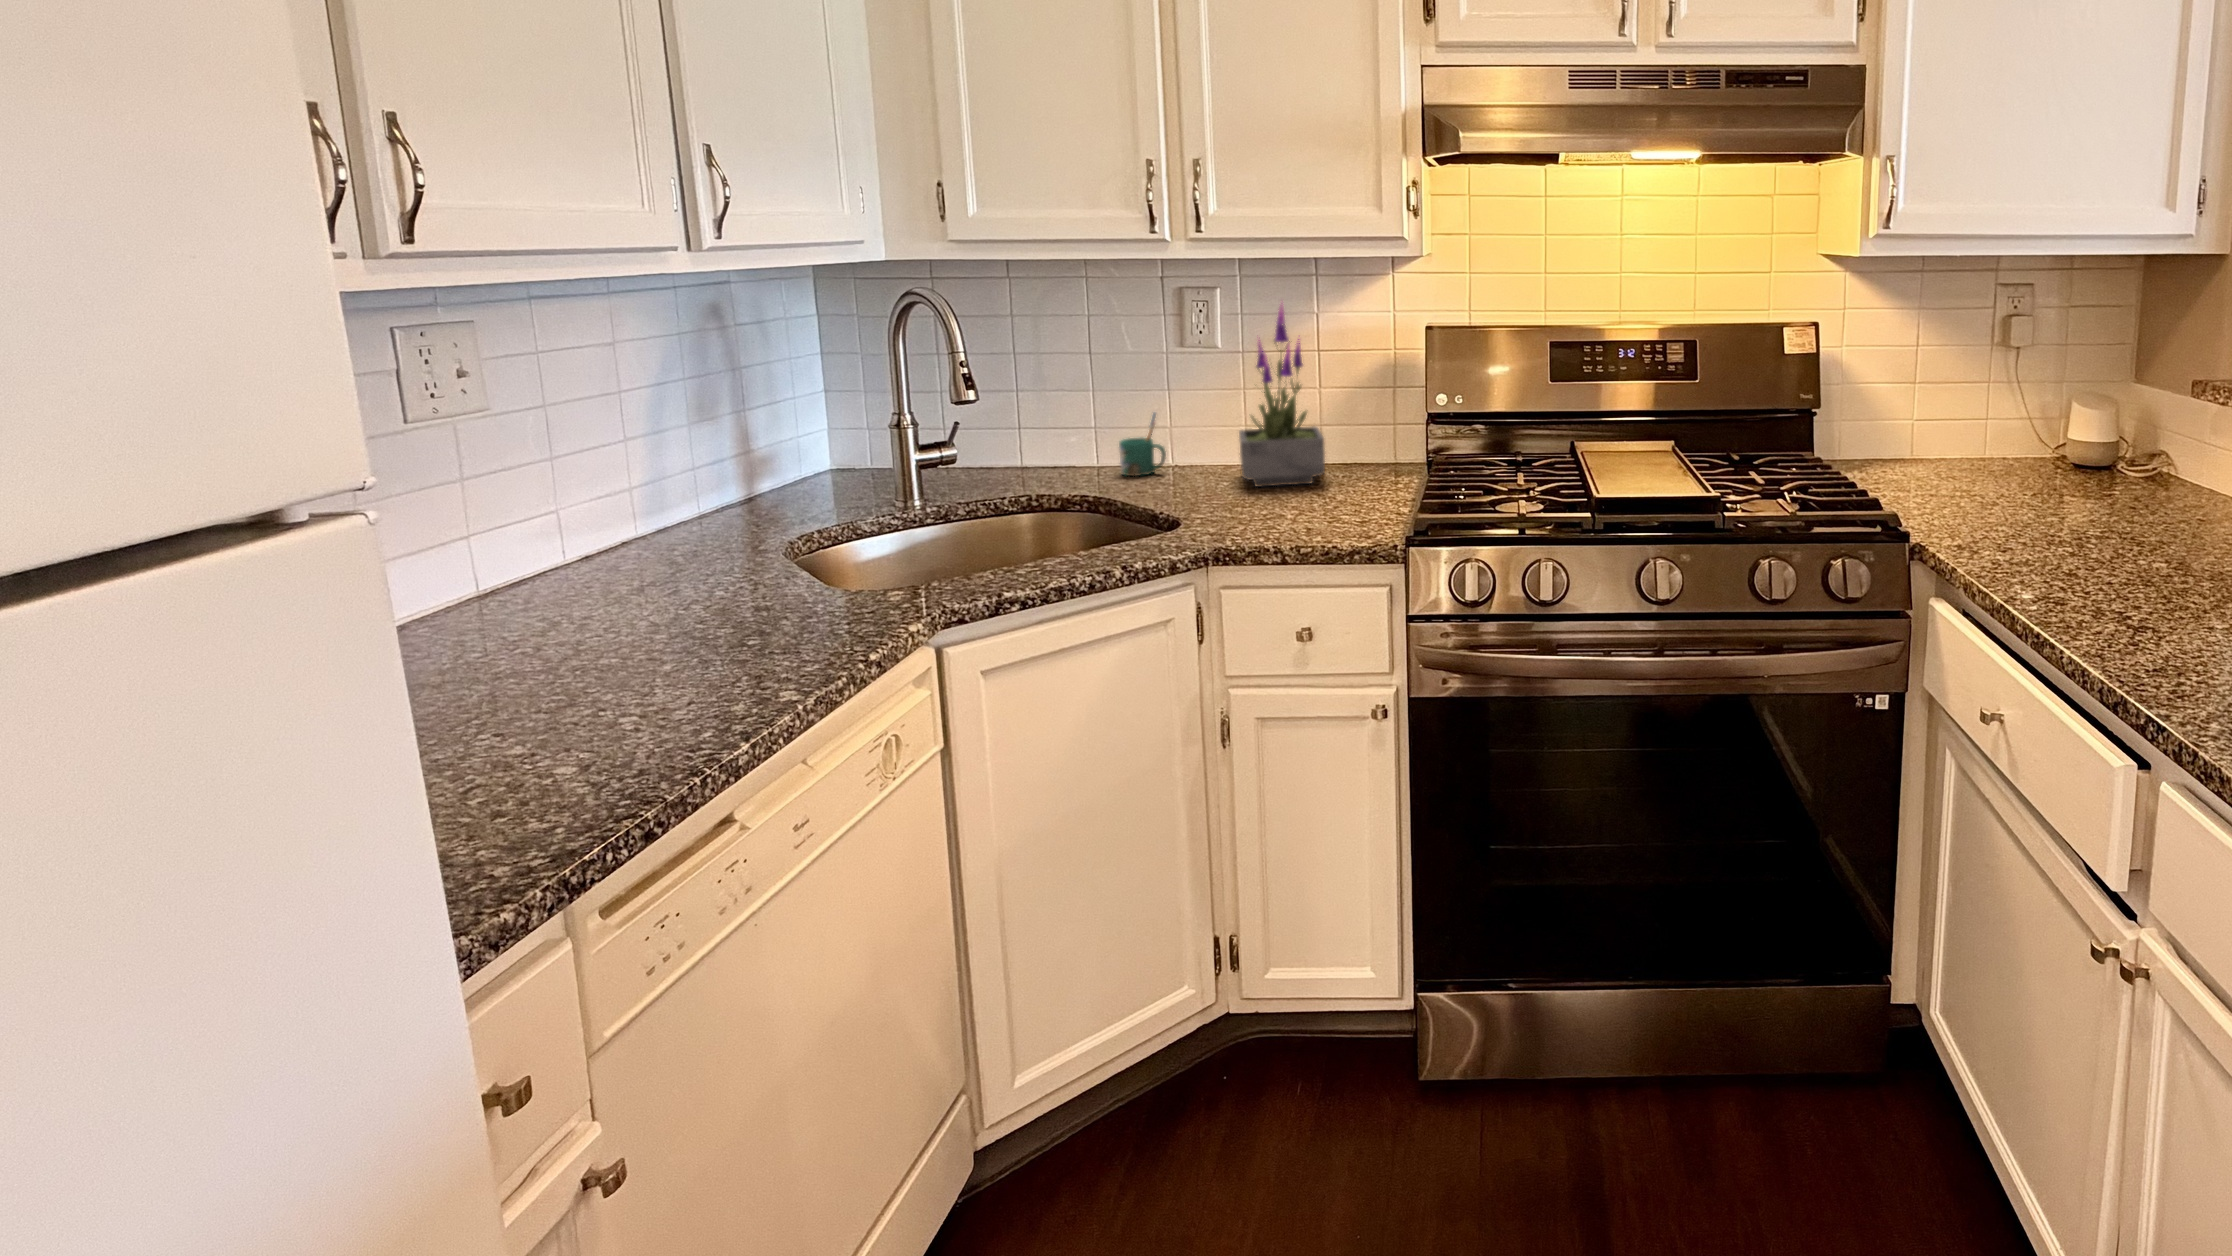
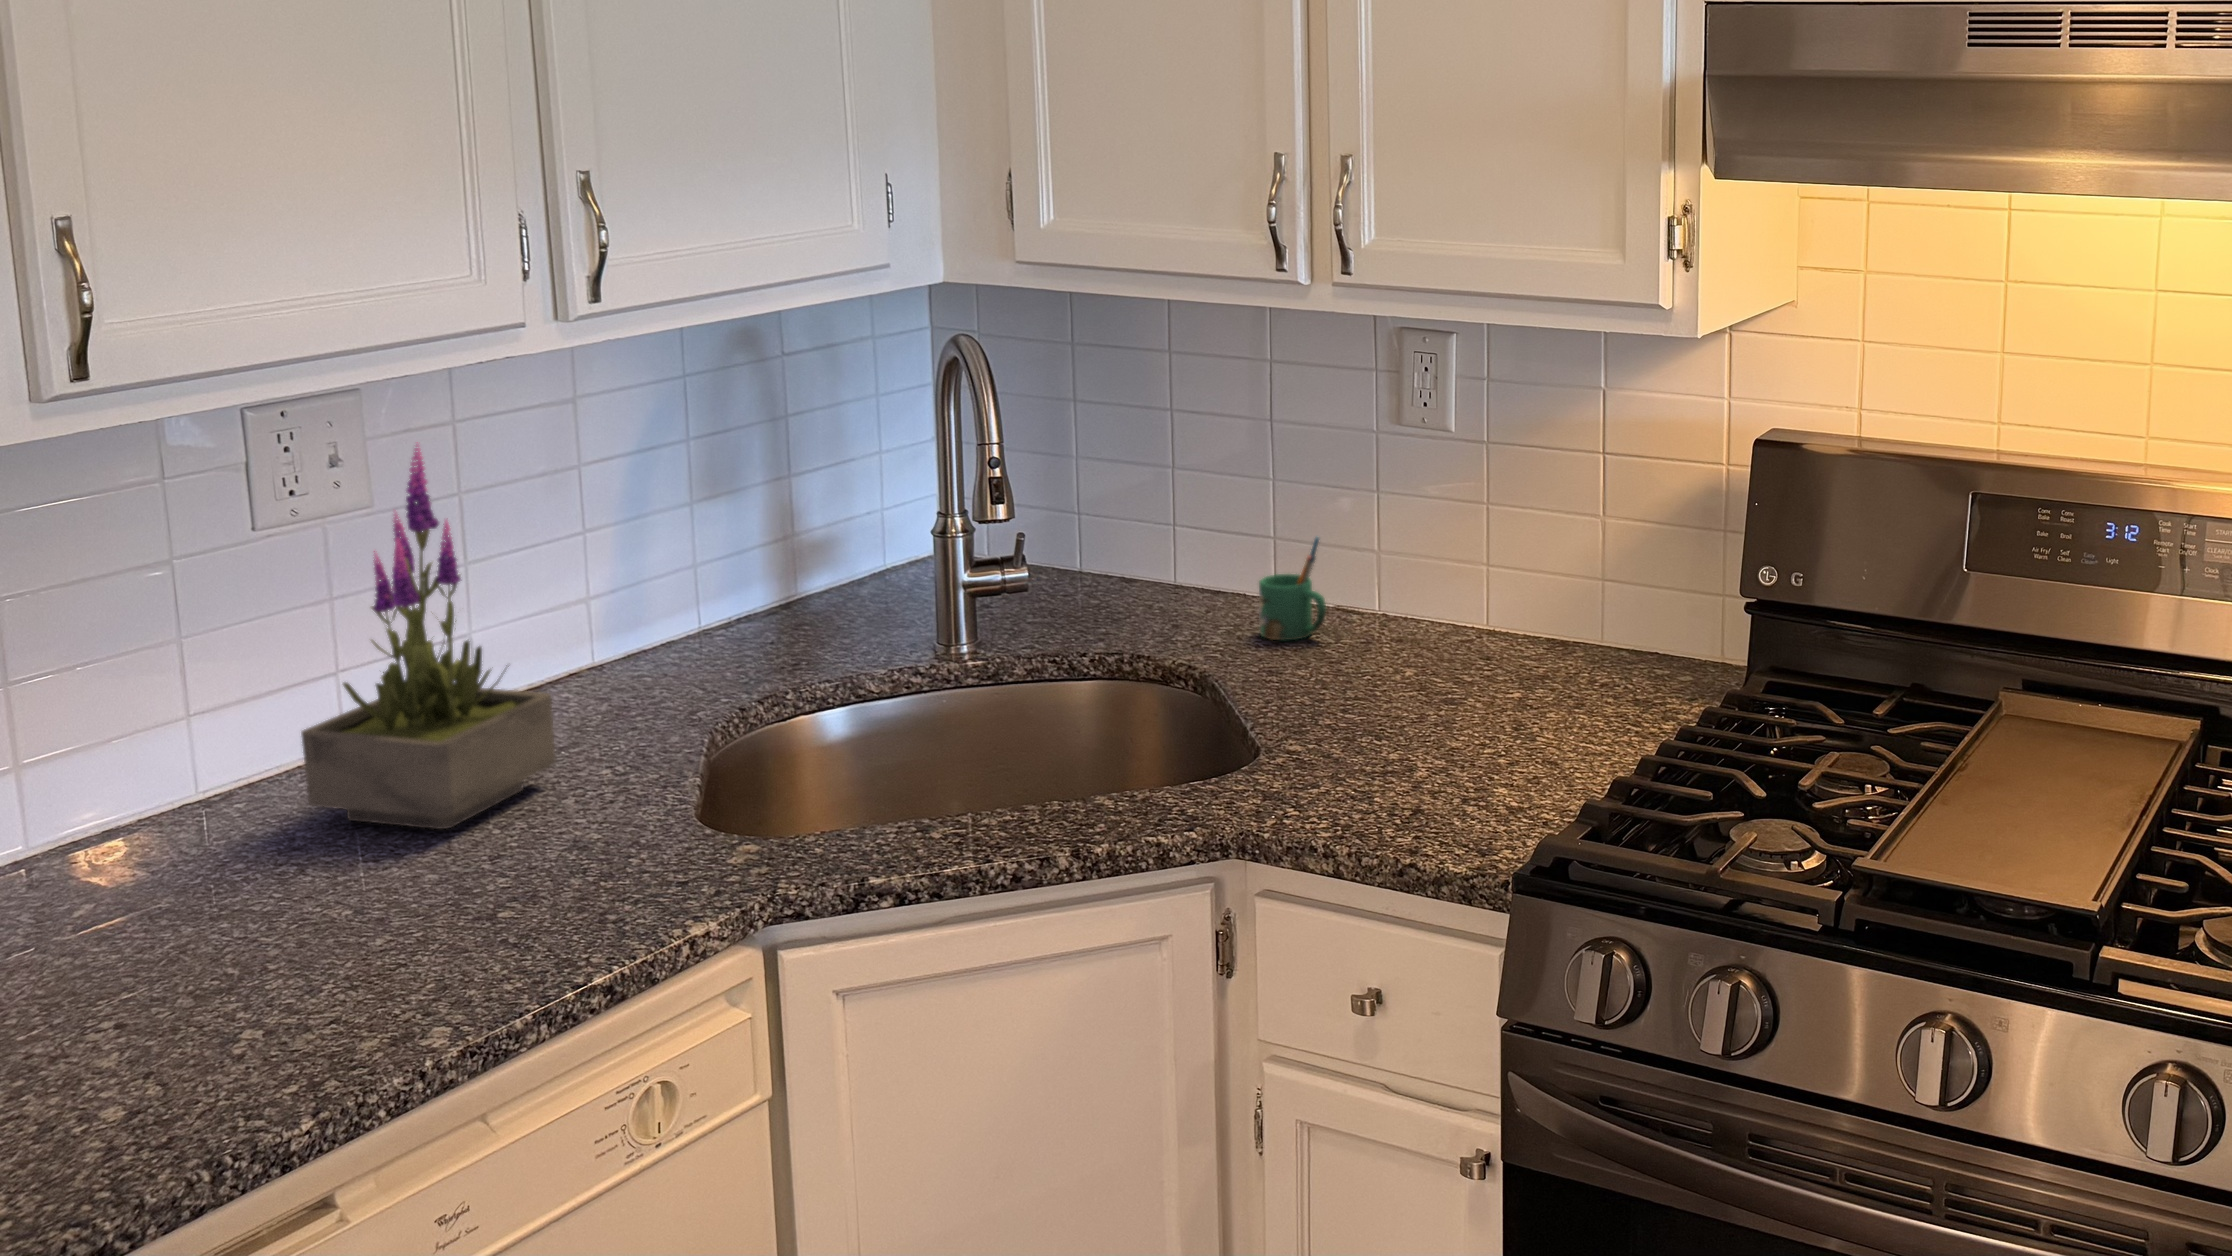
potted plant: present [1239,303,1325,487] -> present [301,442,555,829]

